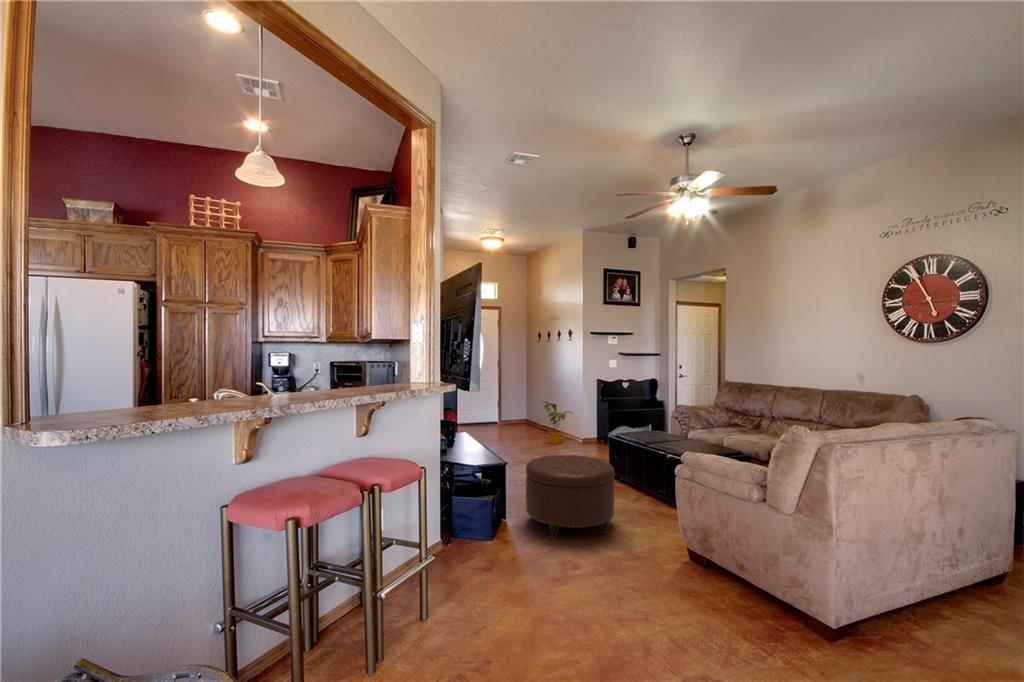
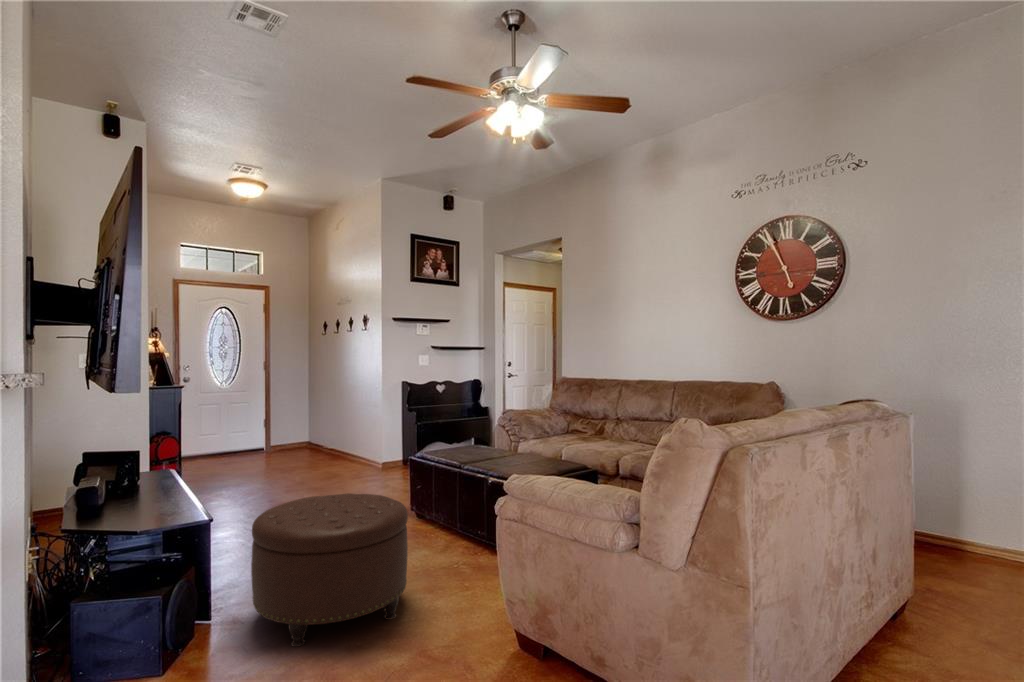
house plant: present [542,401,571,444] -> none [321,415,369,476]

